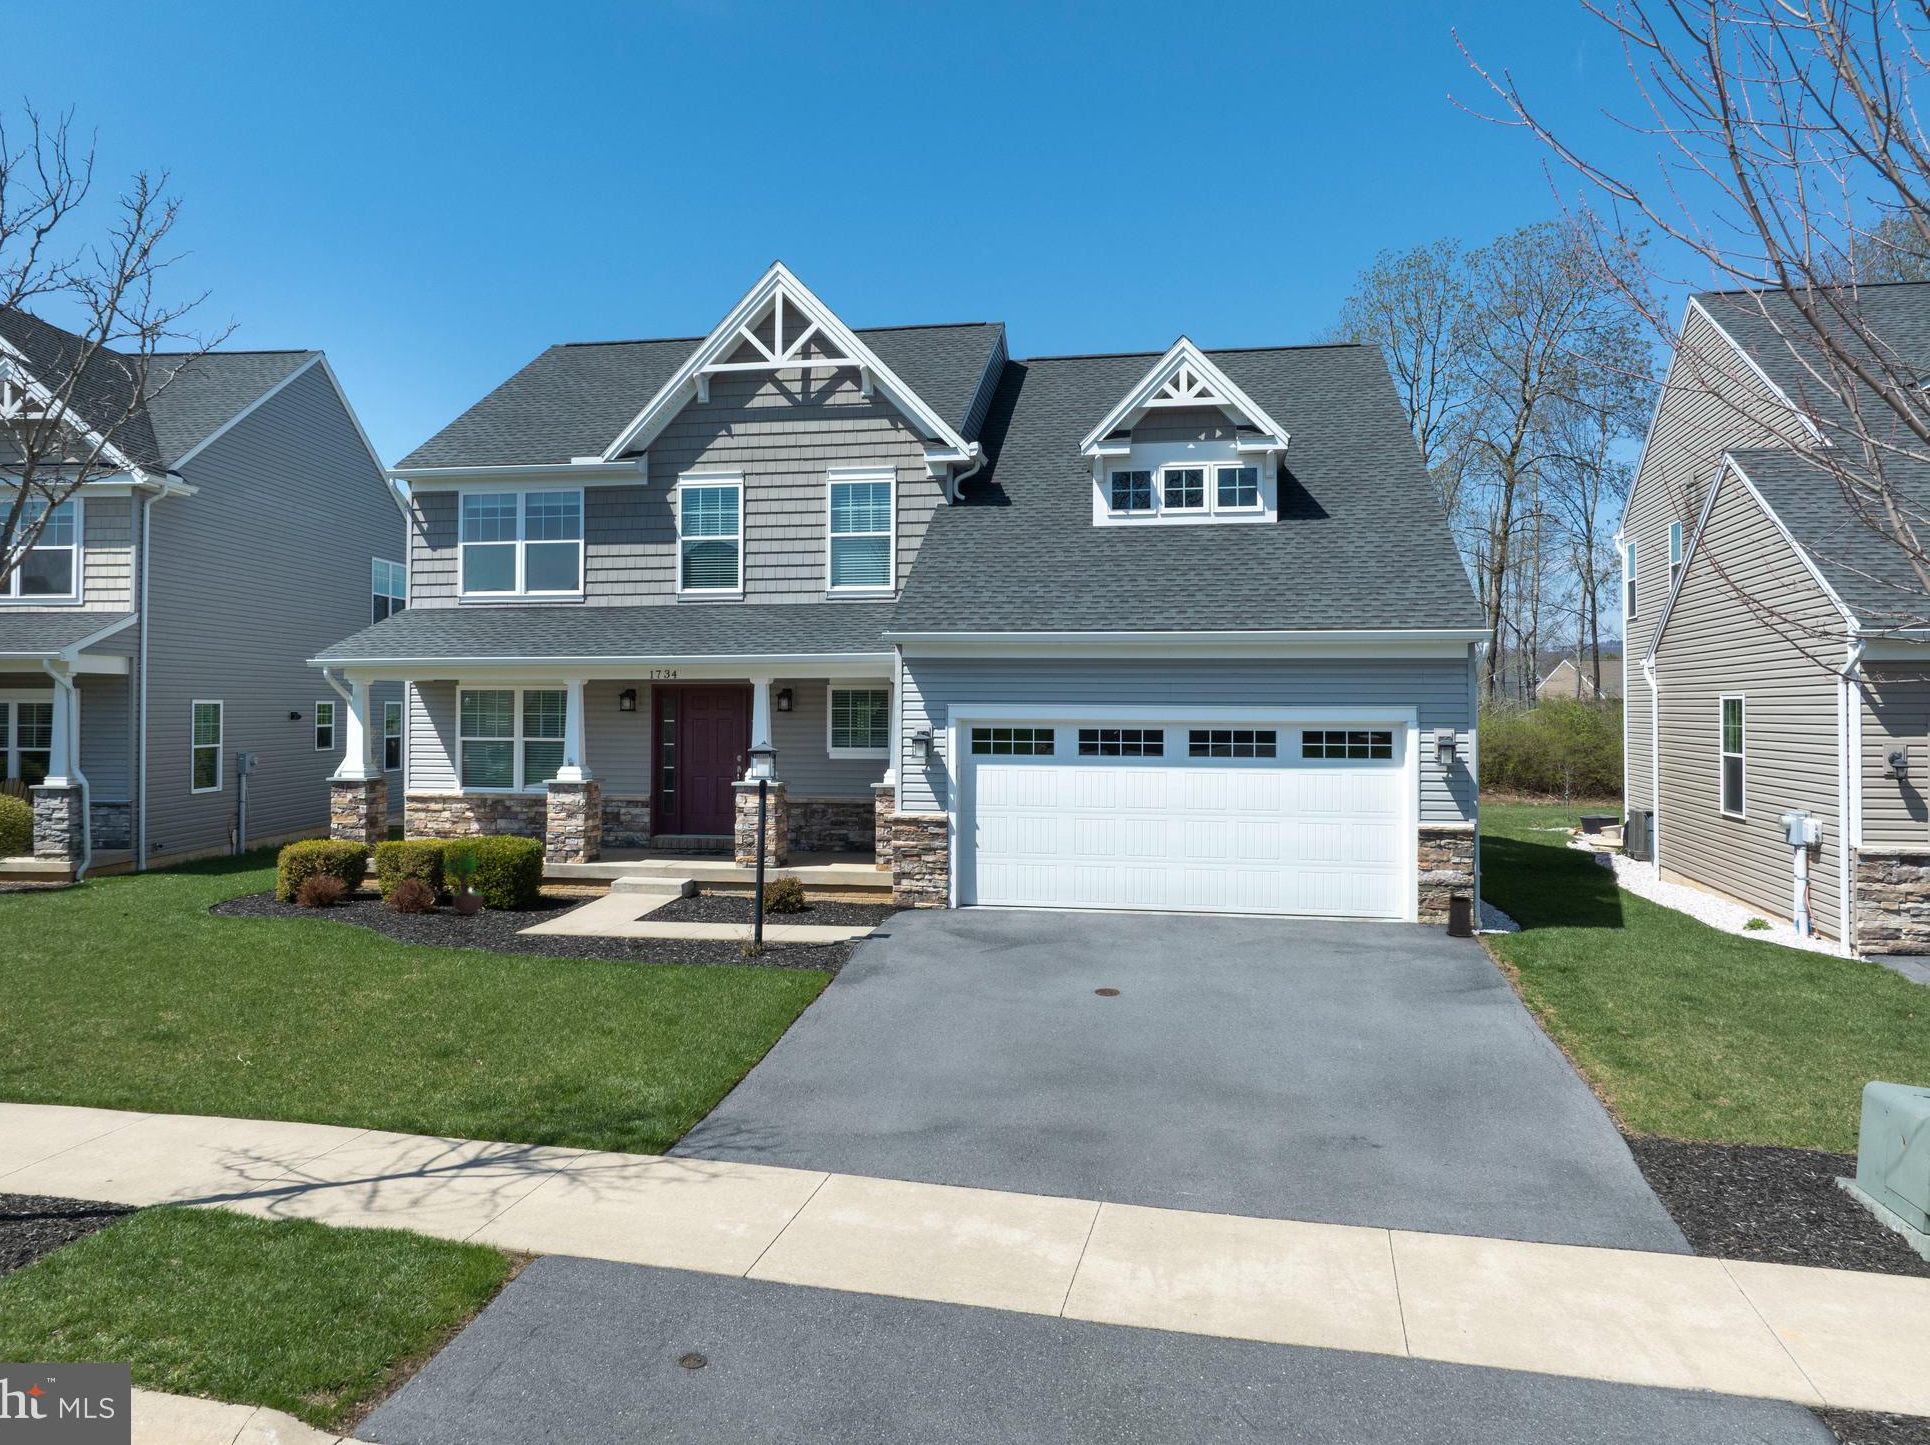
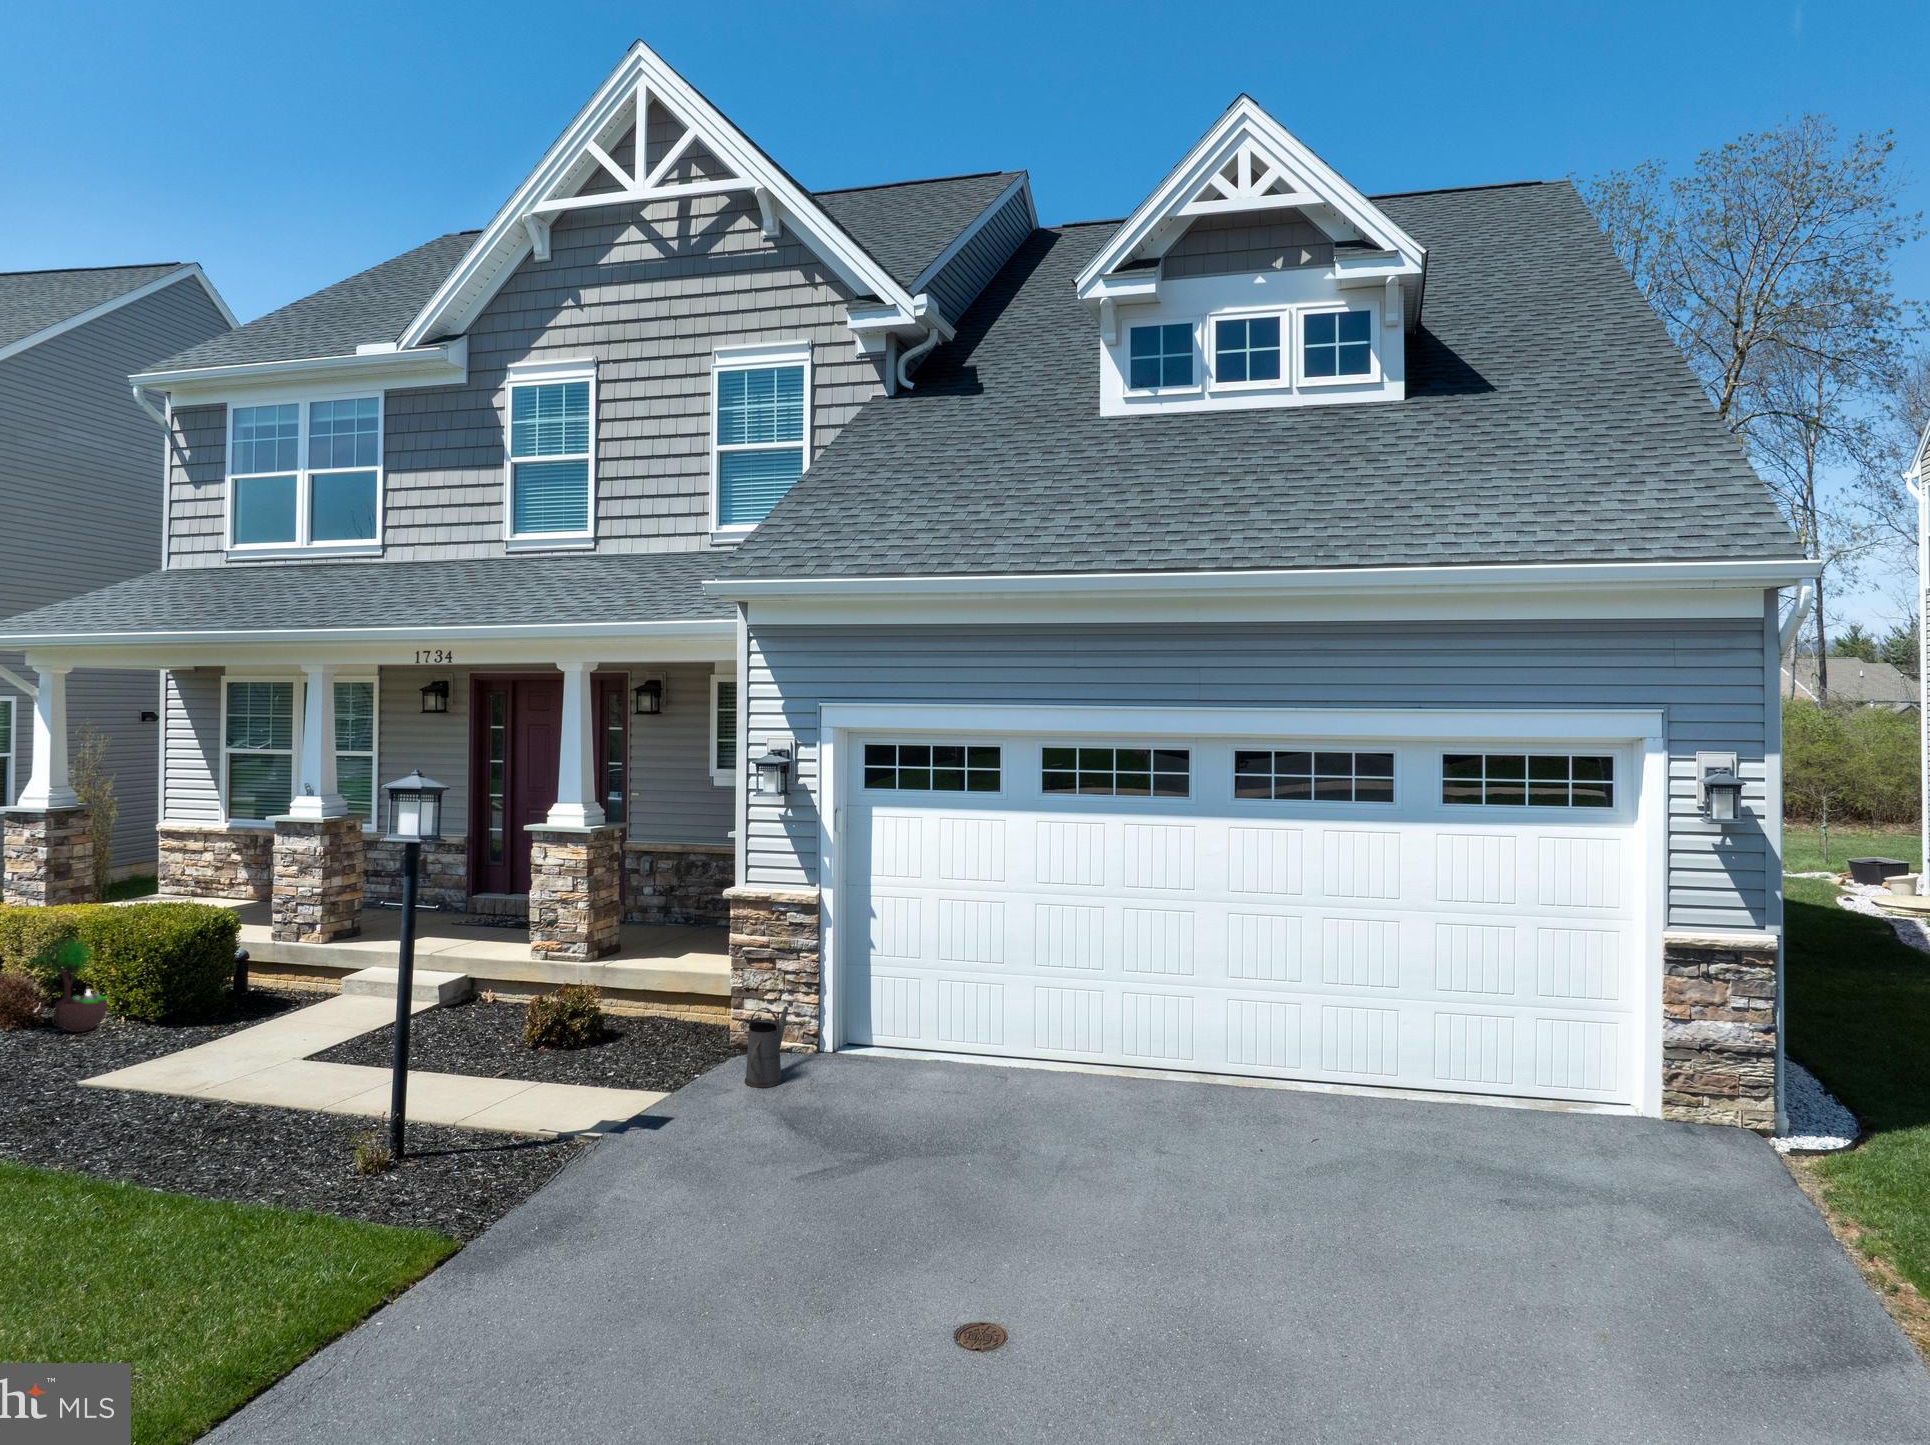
watering can: present [1447,890,1473,937] -> present [745,1006,789,1087]

